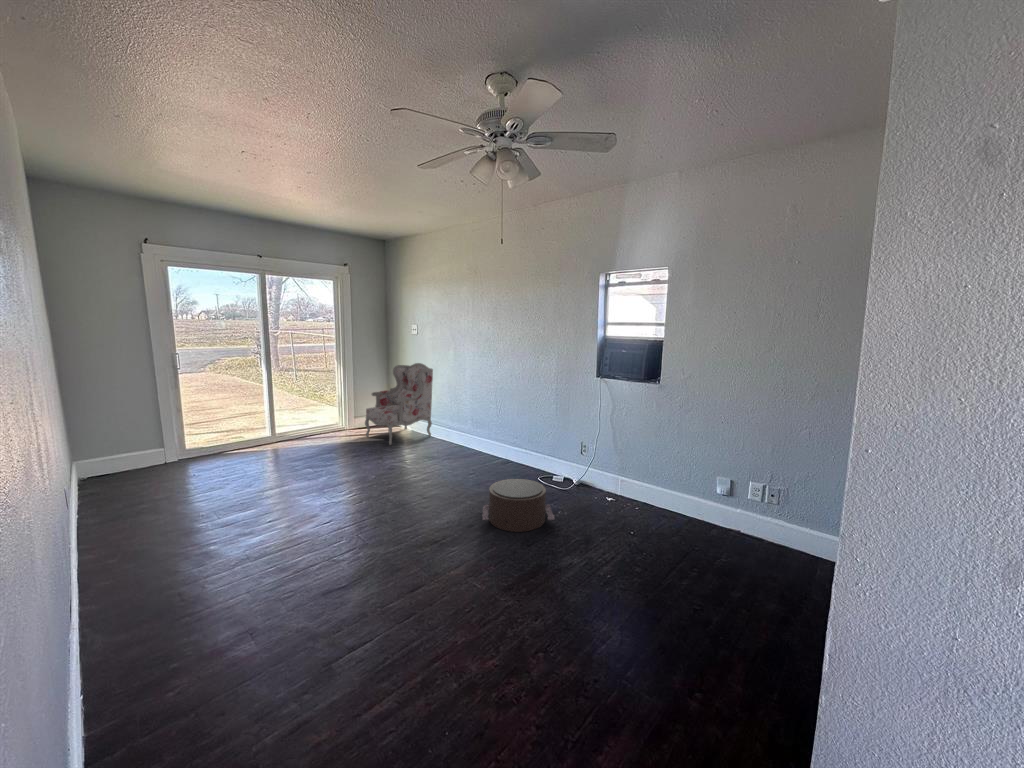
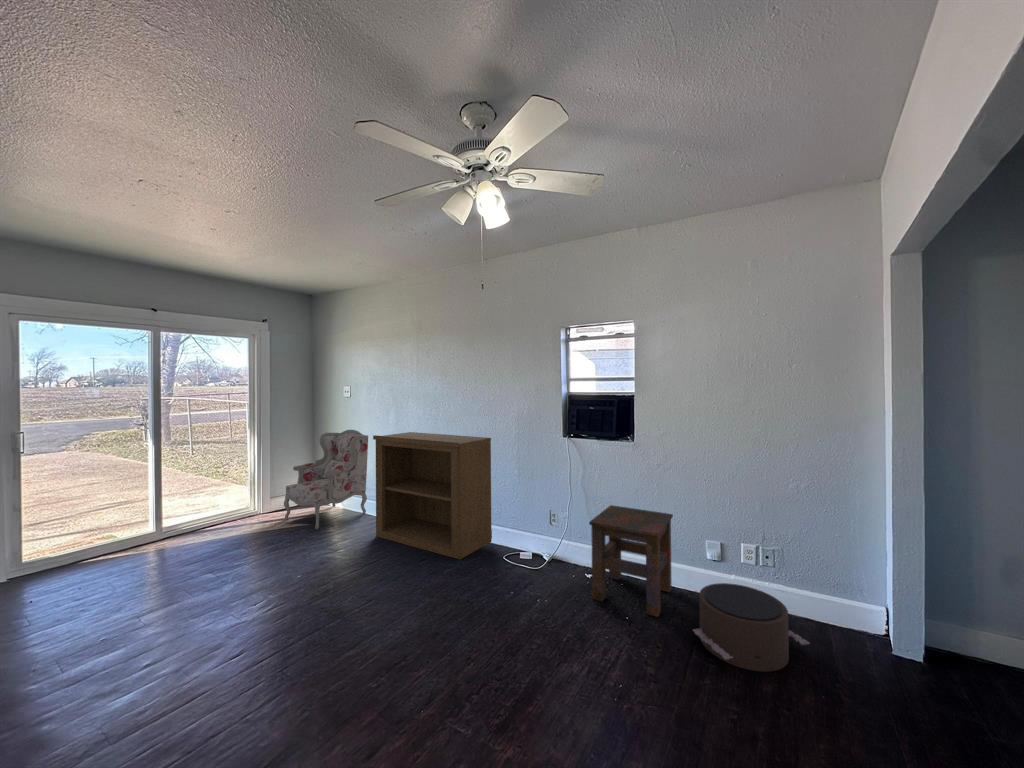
bookshelf: none [433,367,535,478] -> present [373,432,492,559]
side table: none [605,441,689,536] -> present [589,505,673,617]
pouf: present [482,479,554,532] -> present [693,583,809,672]

